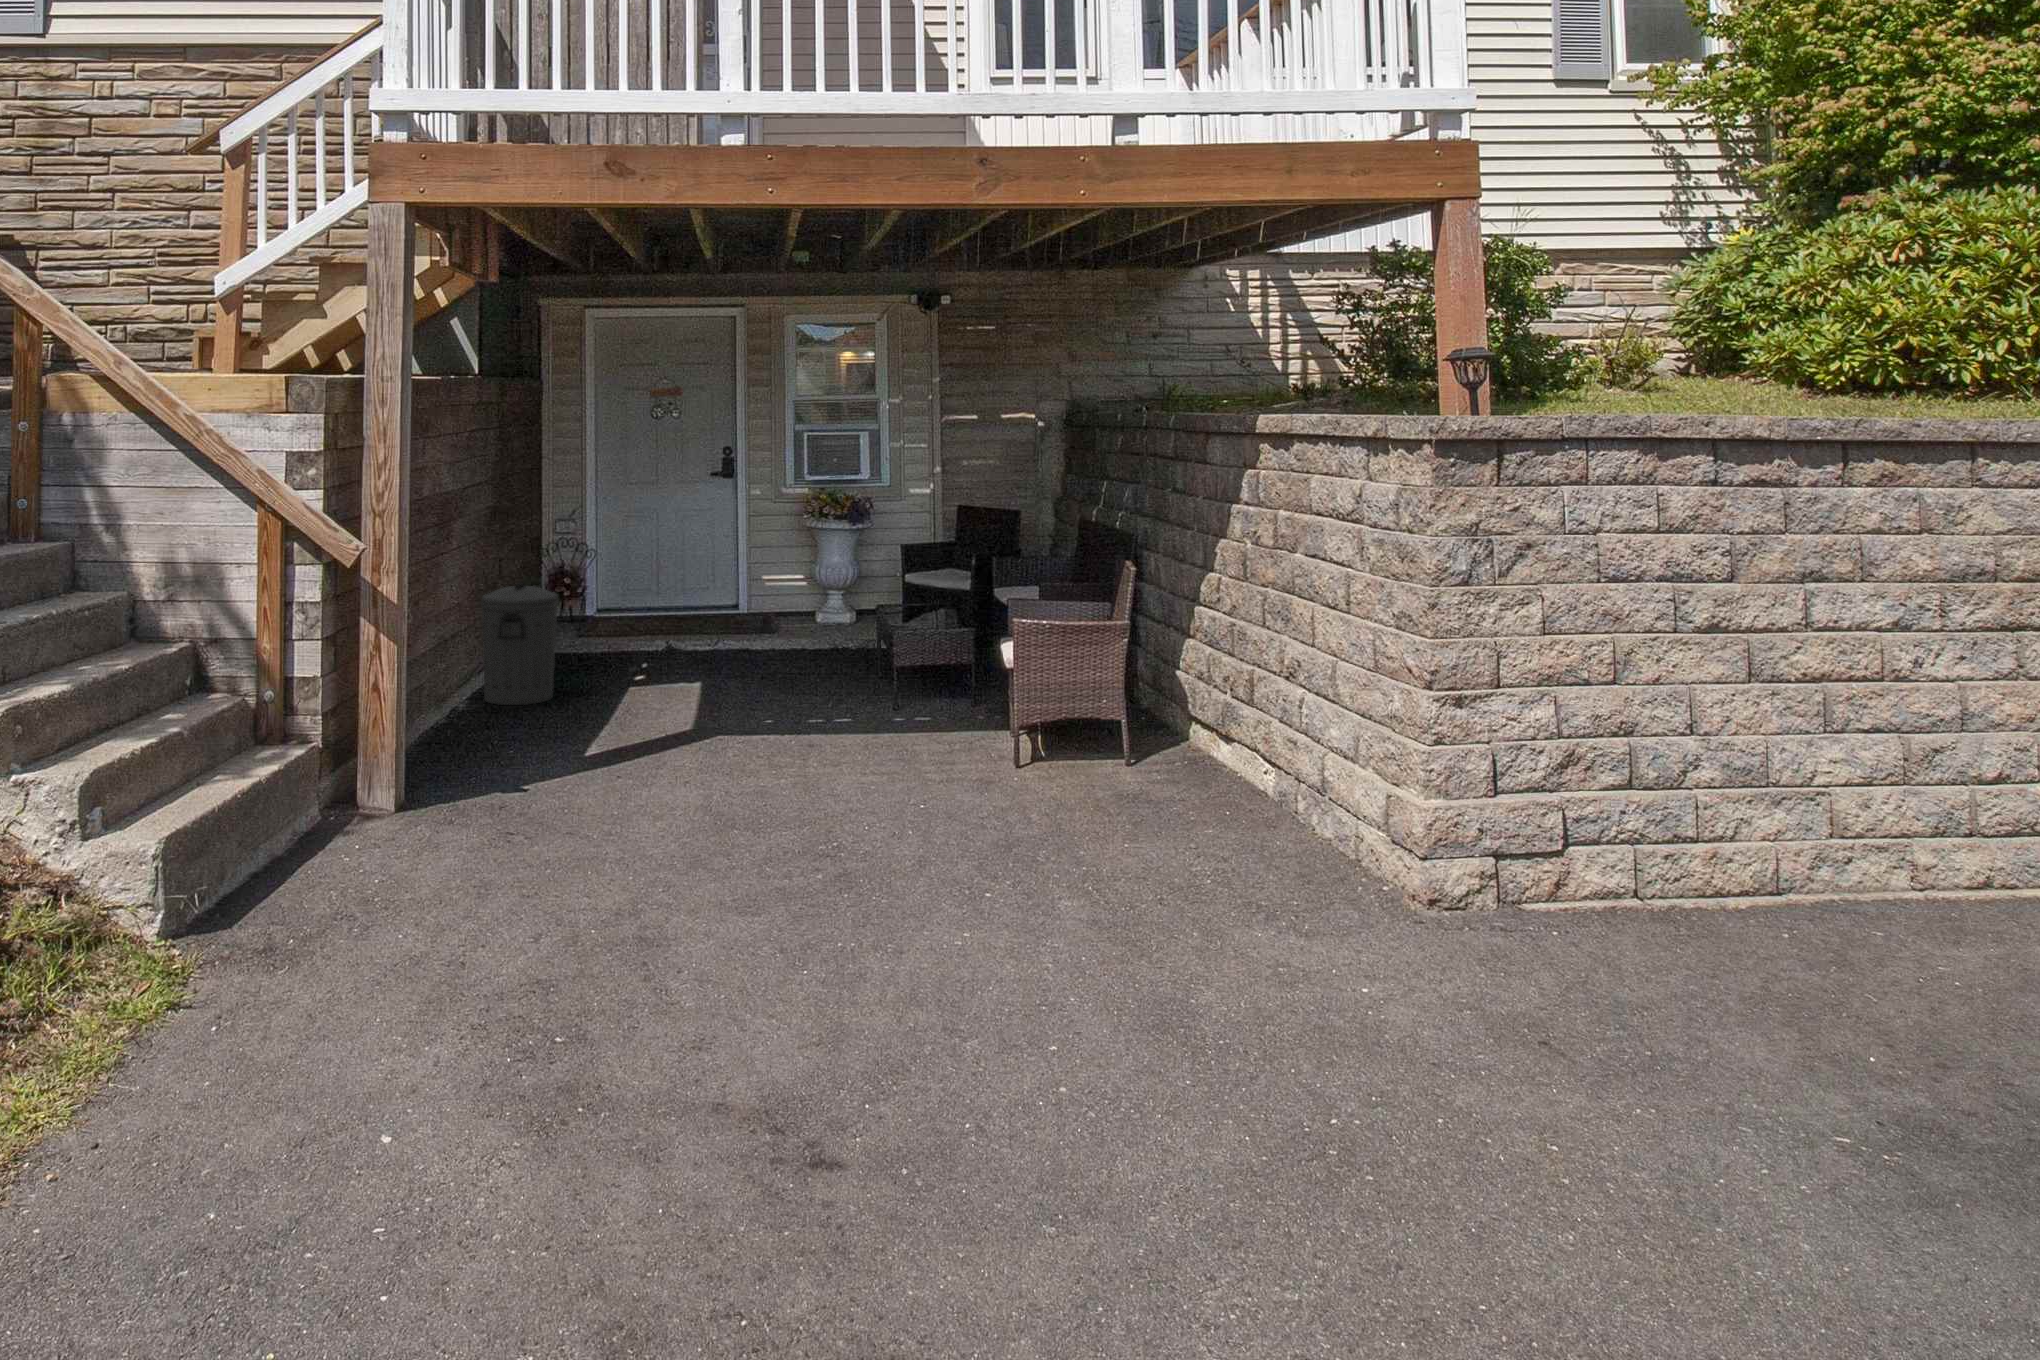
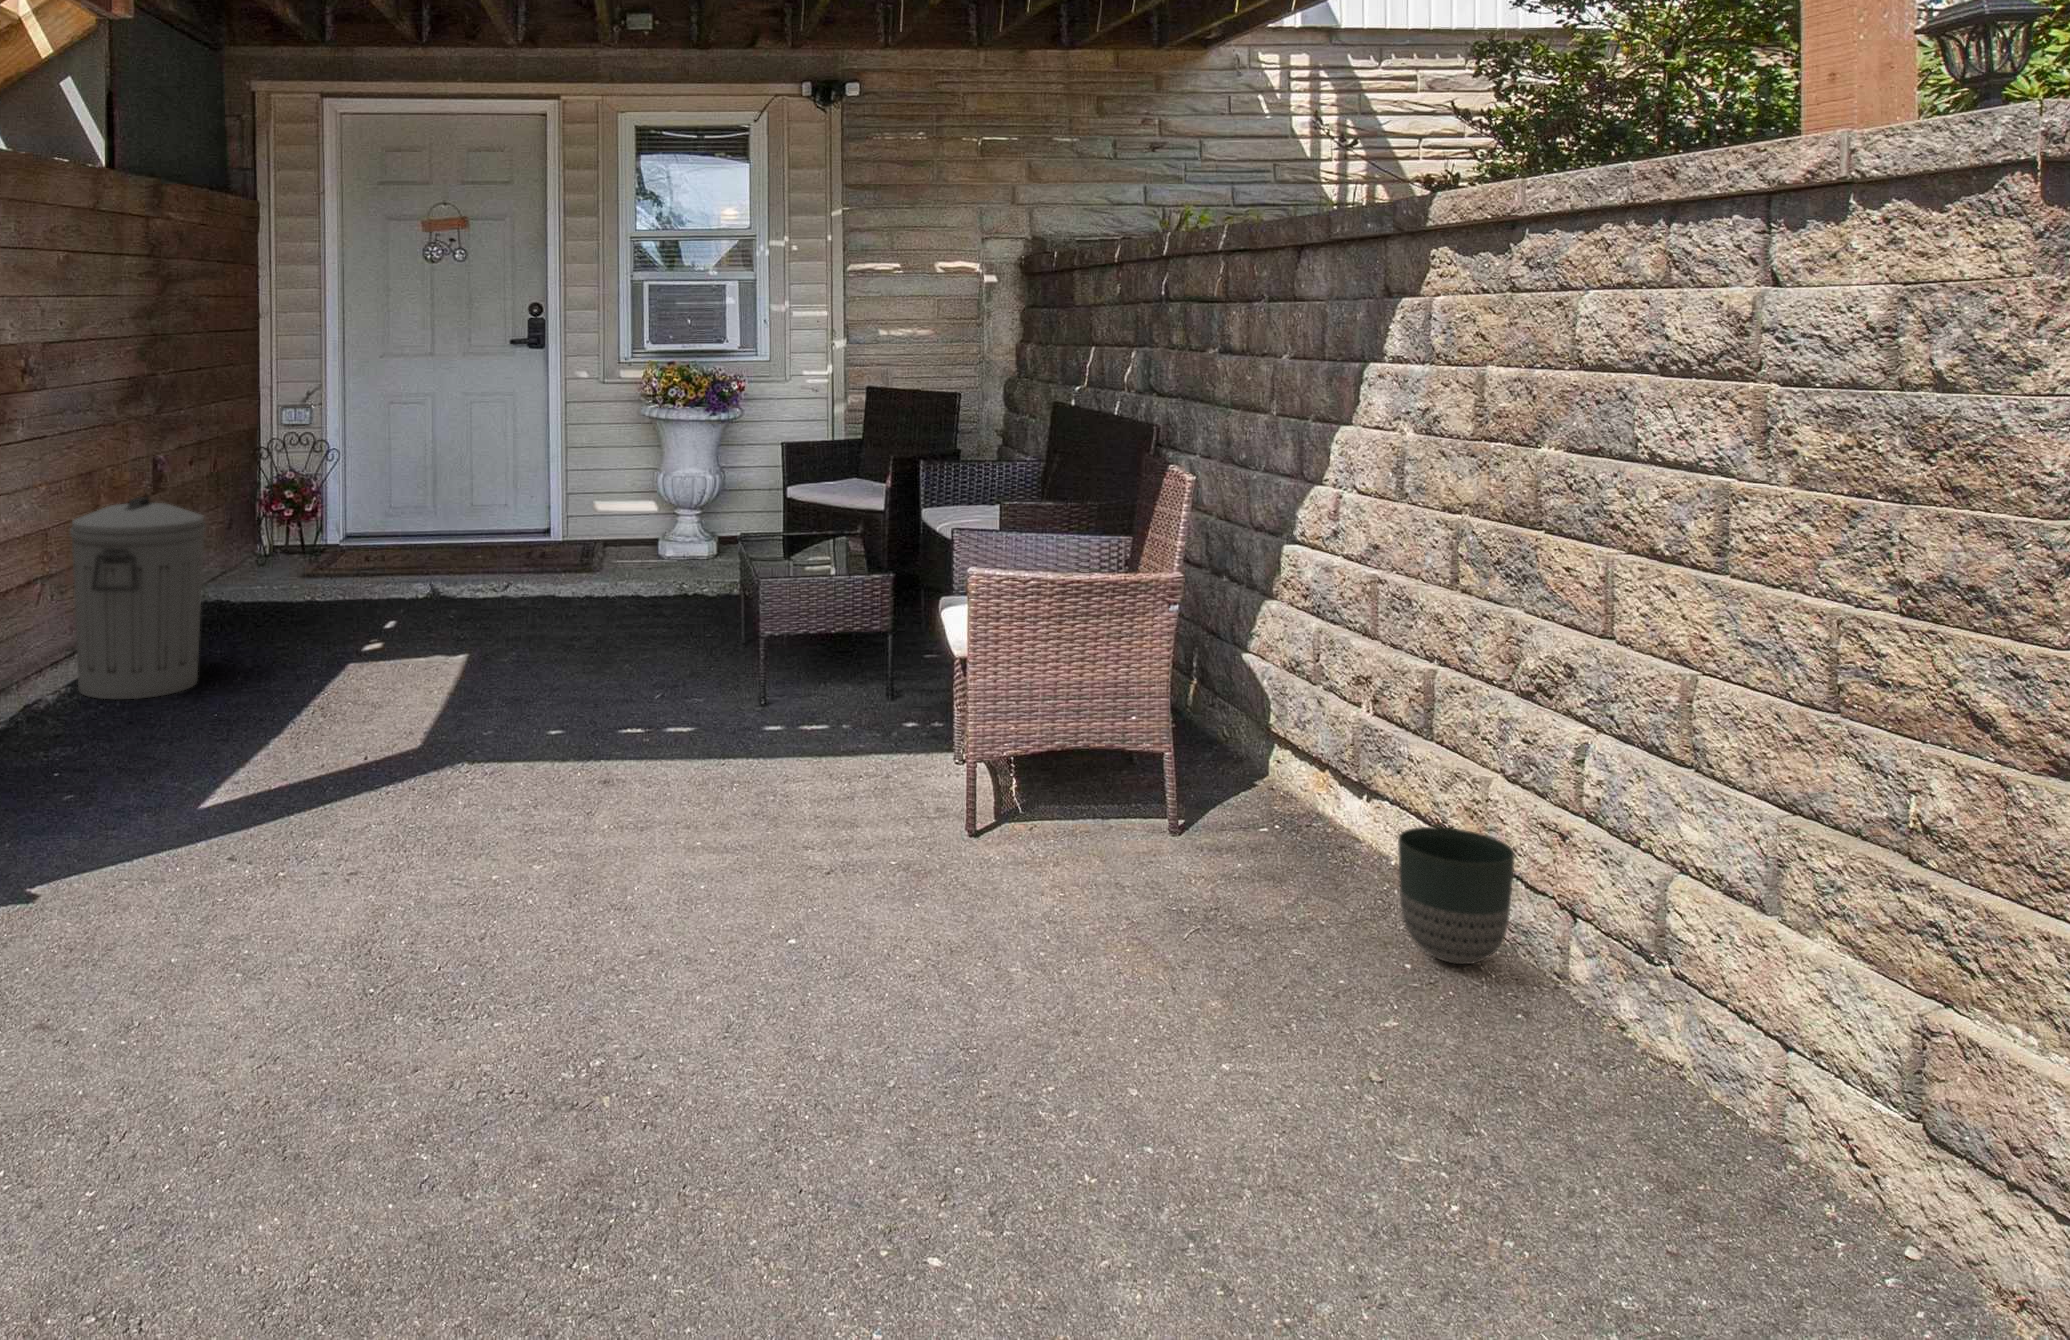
planter: none [1227,748,1283,814] -> present [1398,827,1515,964]

